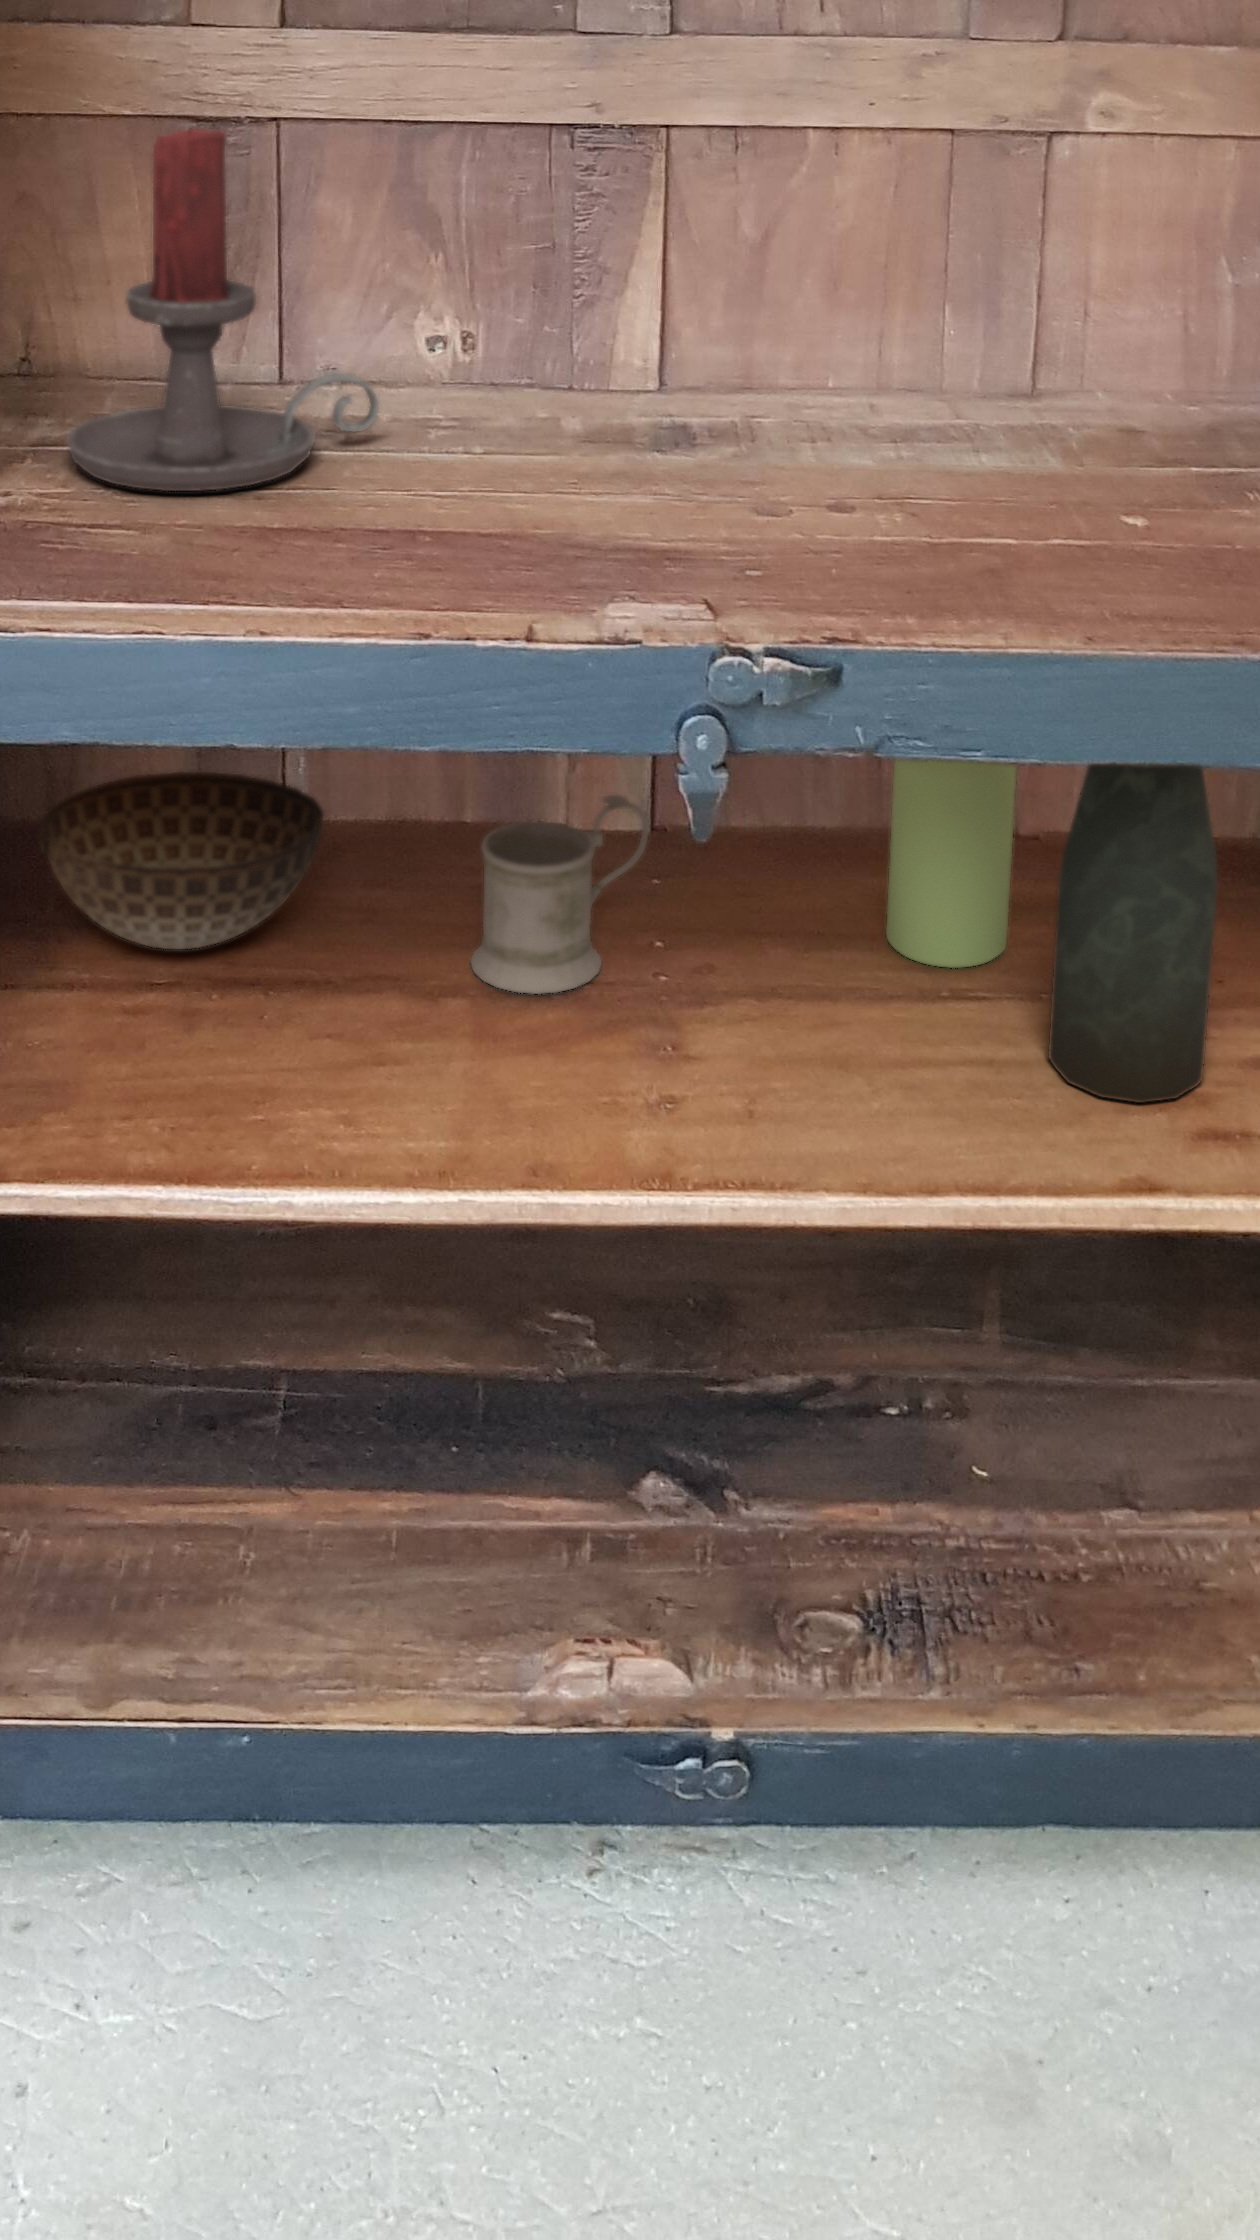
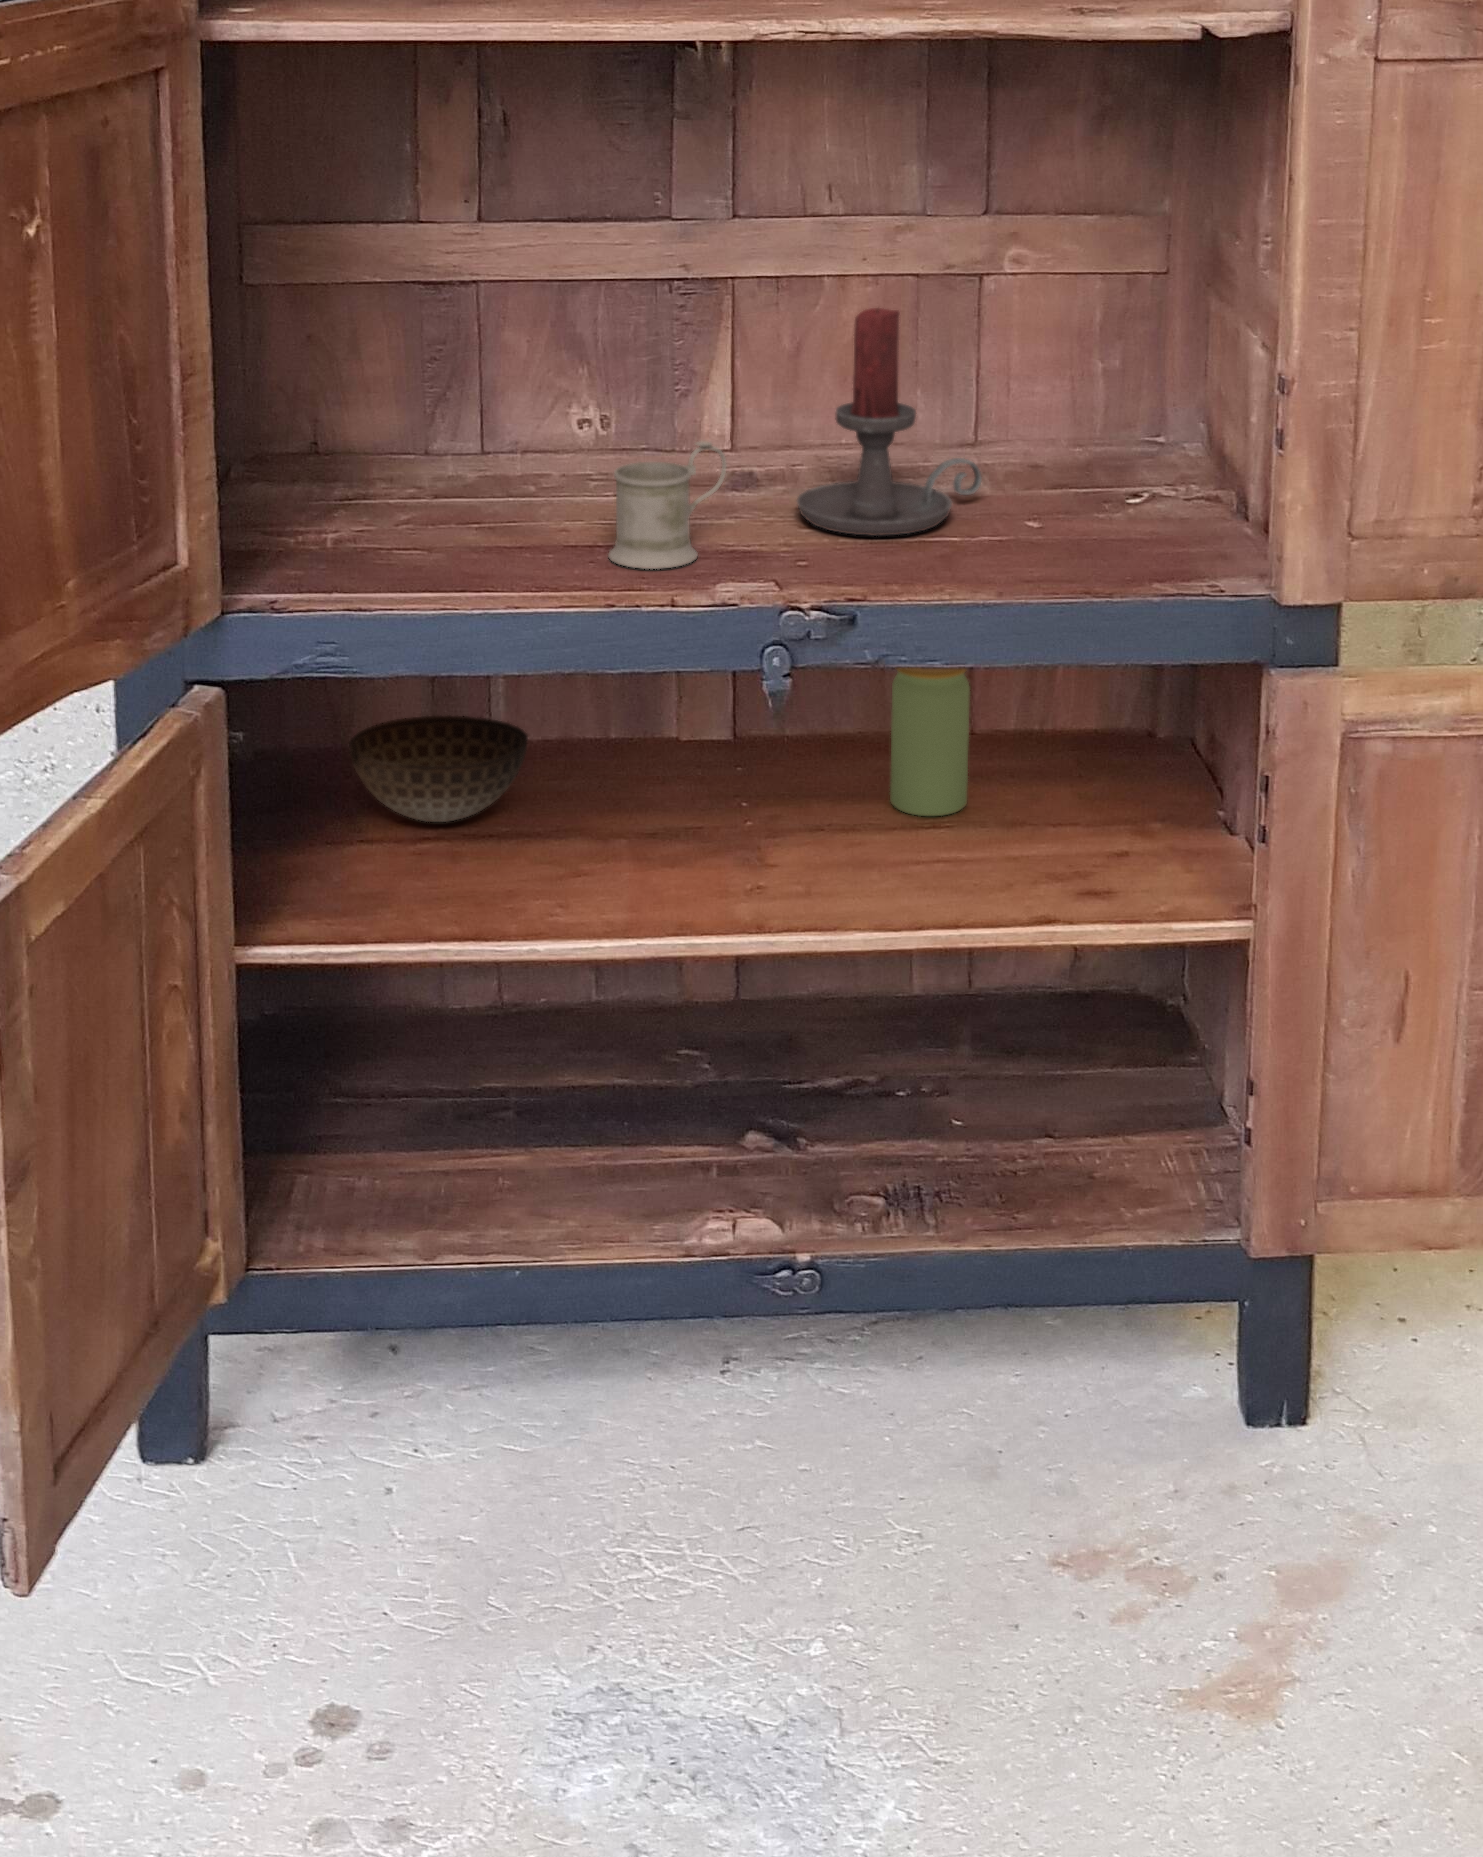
candle holder: present [66,127,379,491] -> present [797,308,982,536]
bottle: present [1048,764,1217,1103] -> none [990,608,1090,880]
mug: present [471,795,649,994] -> present [608,442,726,569]

